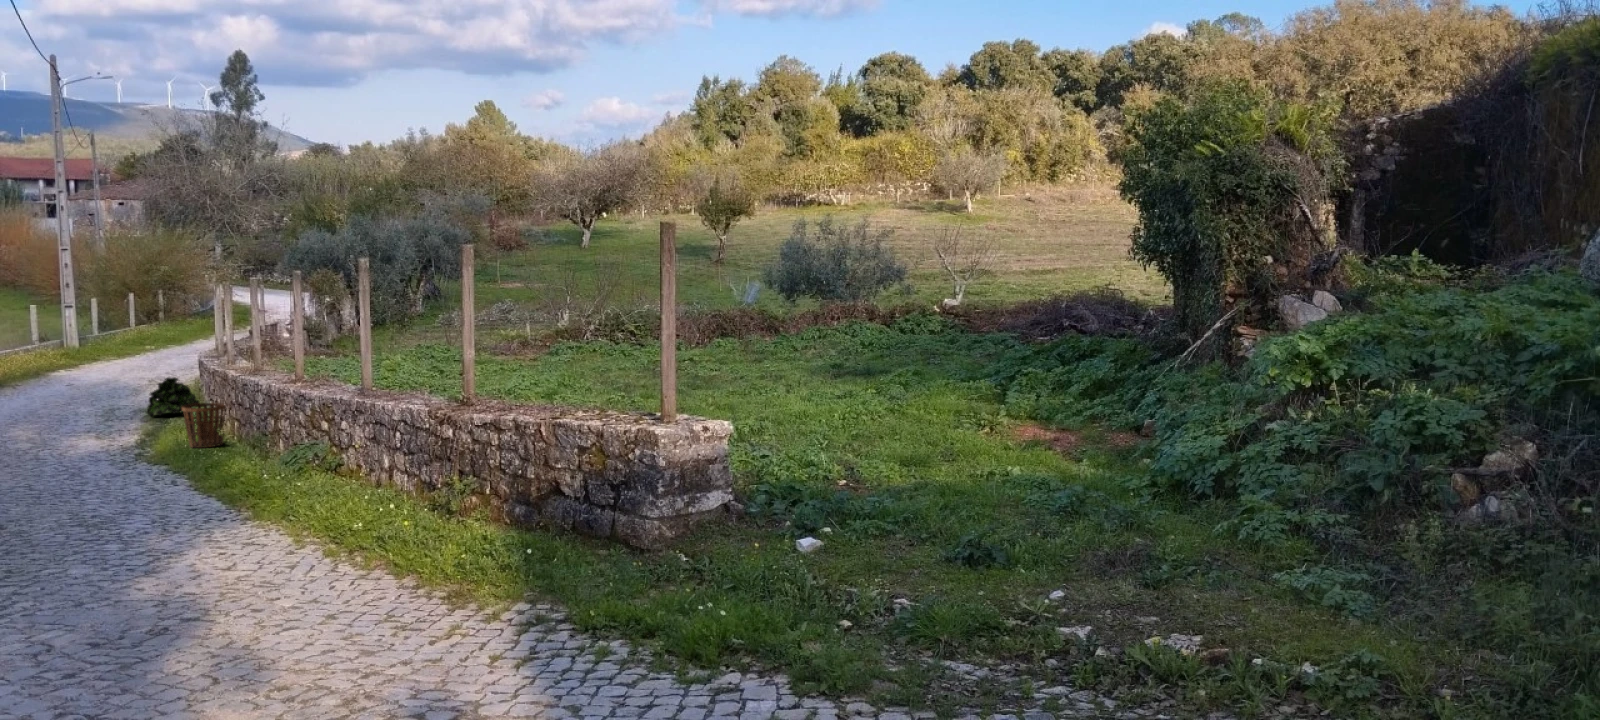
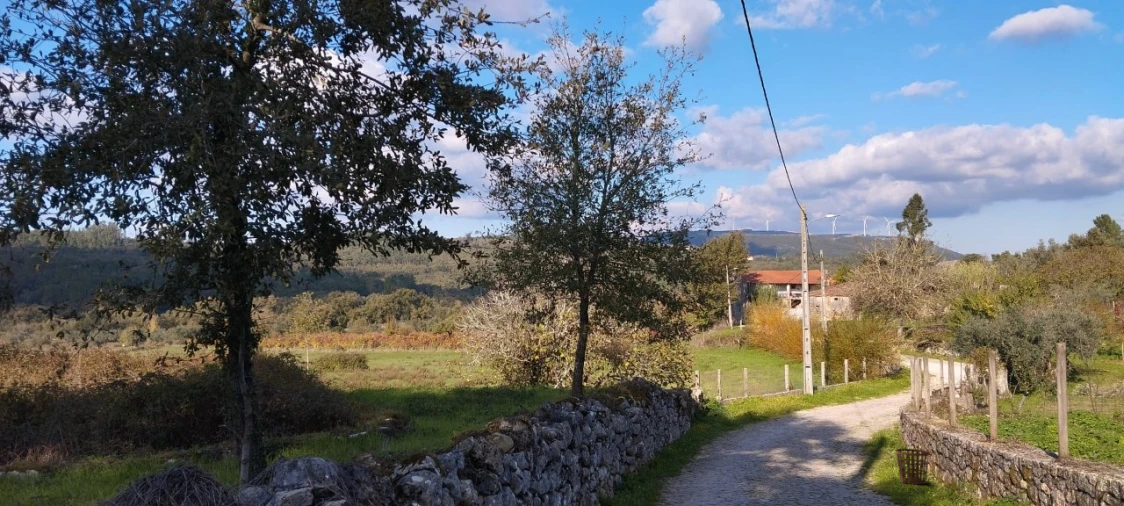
potted plant: present [147,377,199,416] -> none [866,425,904,453]

